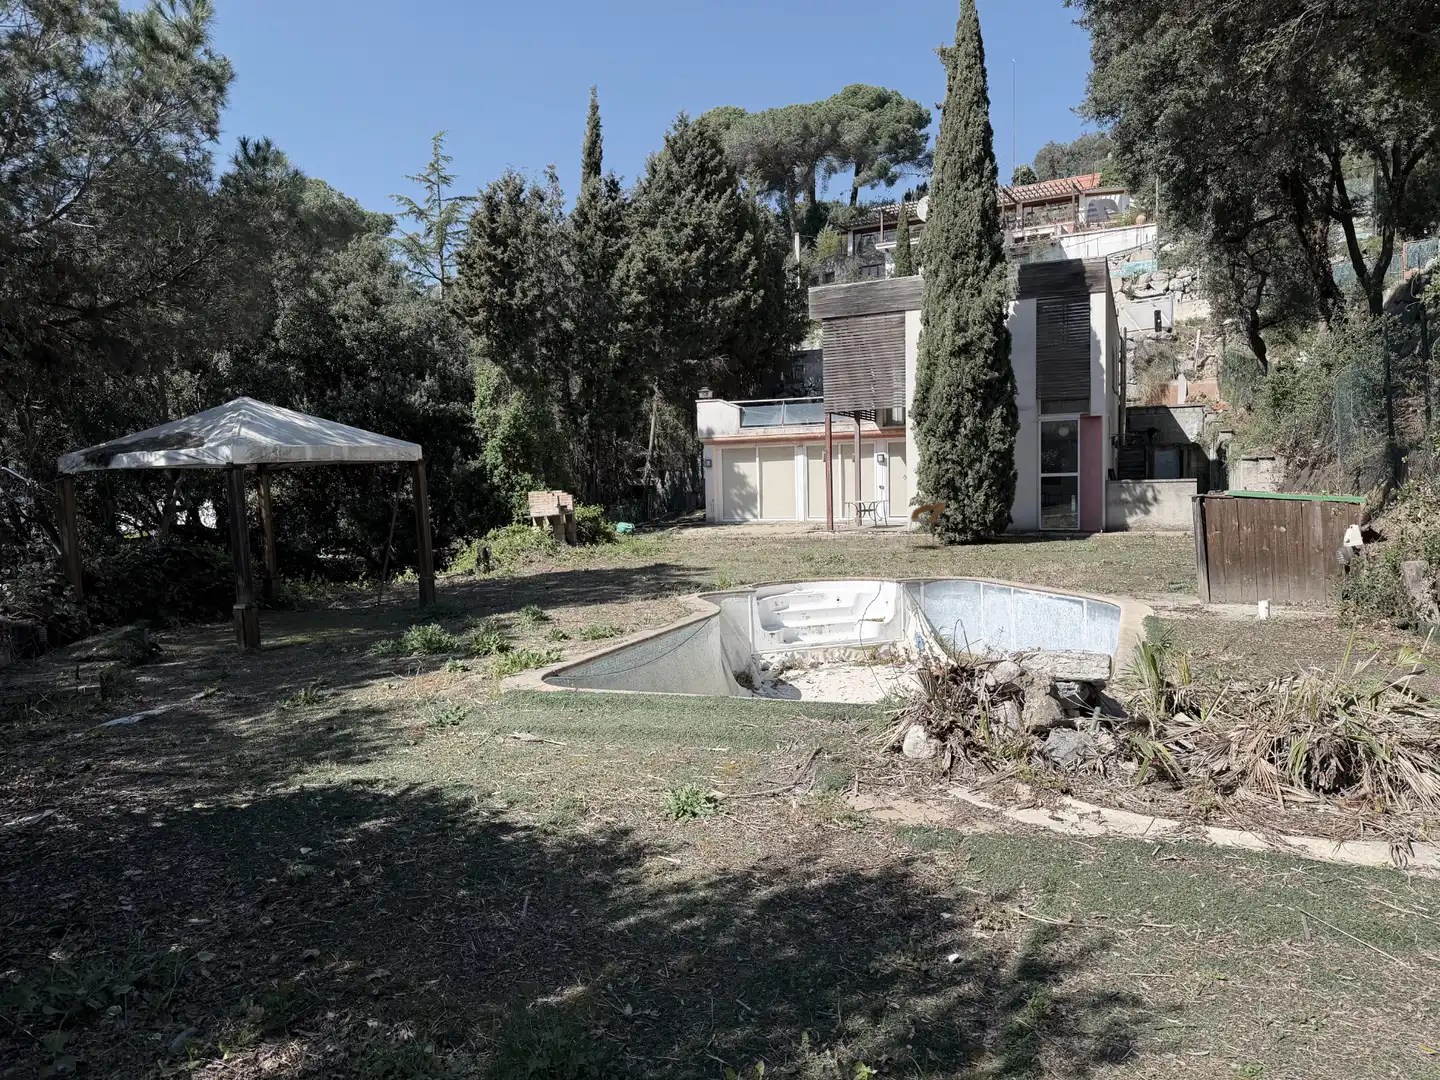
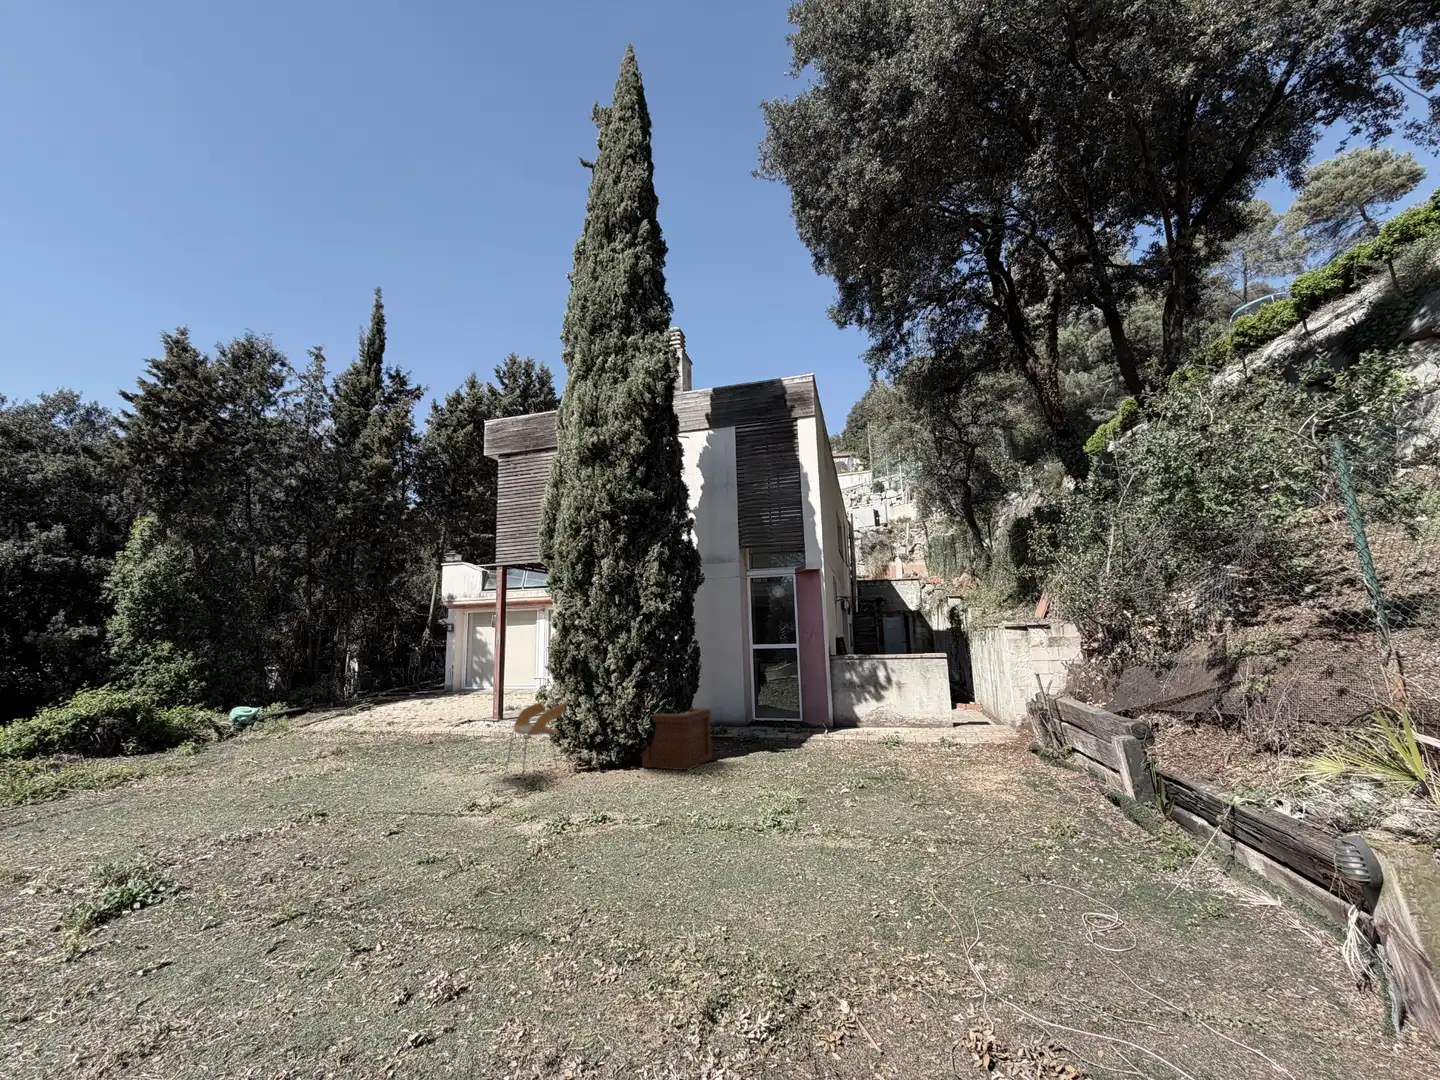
wooden crate: none [991,511,1032,544] -> present [642,708,712,770]

